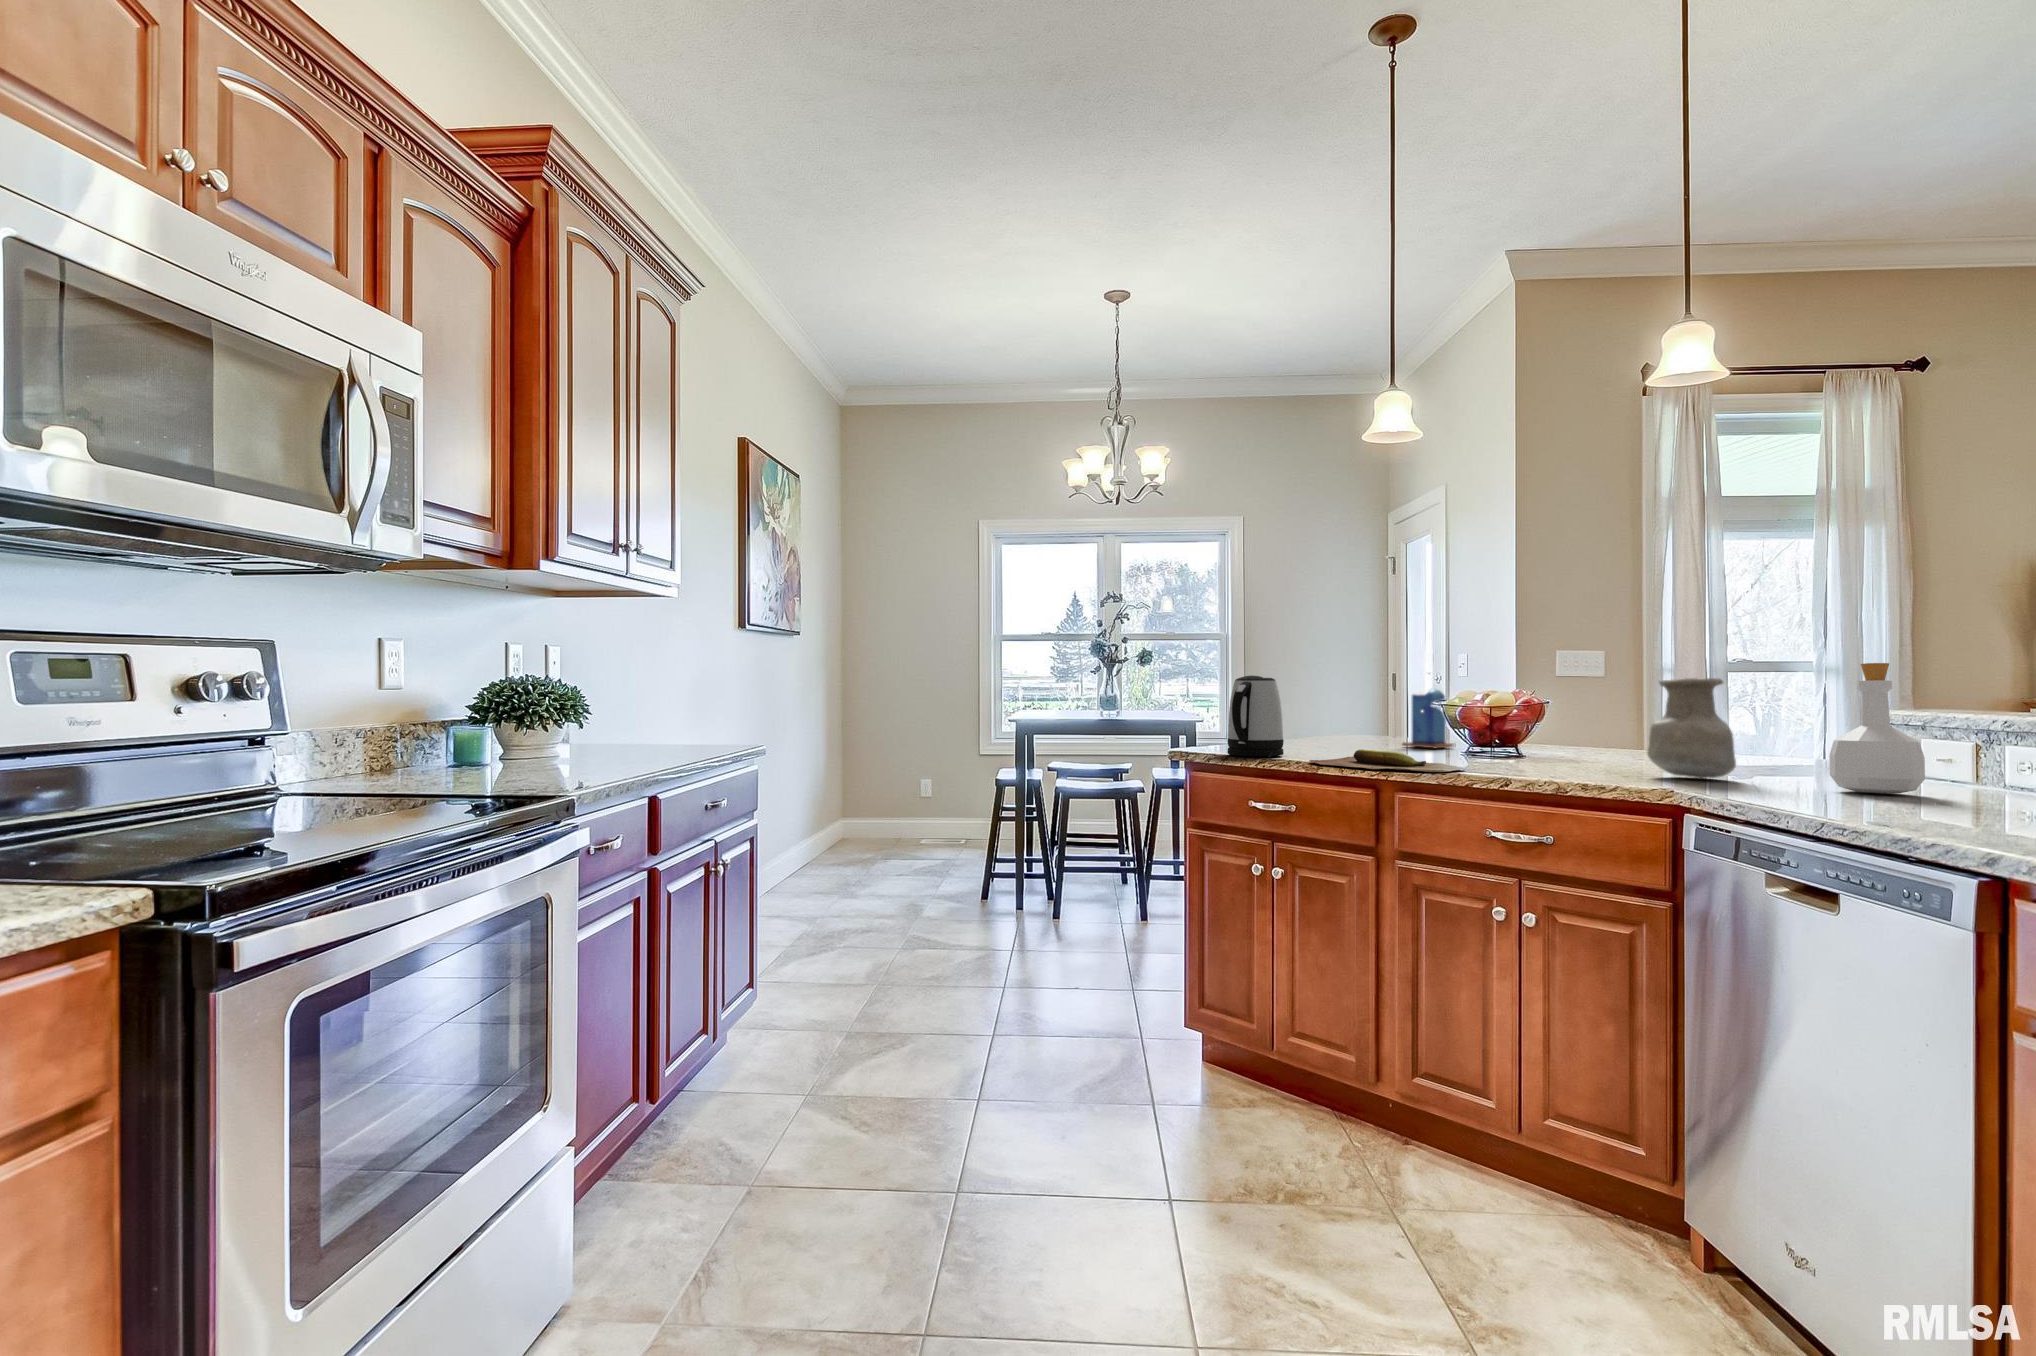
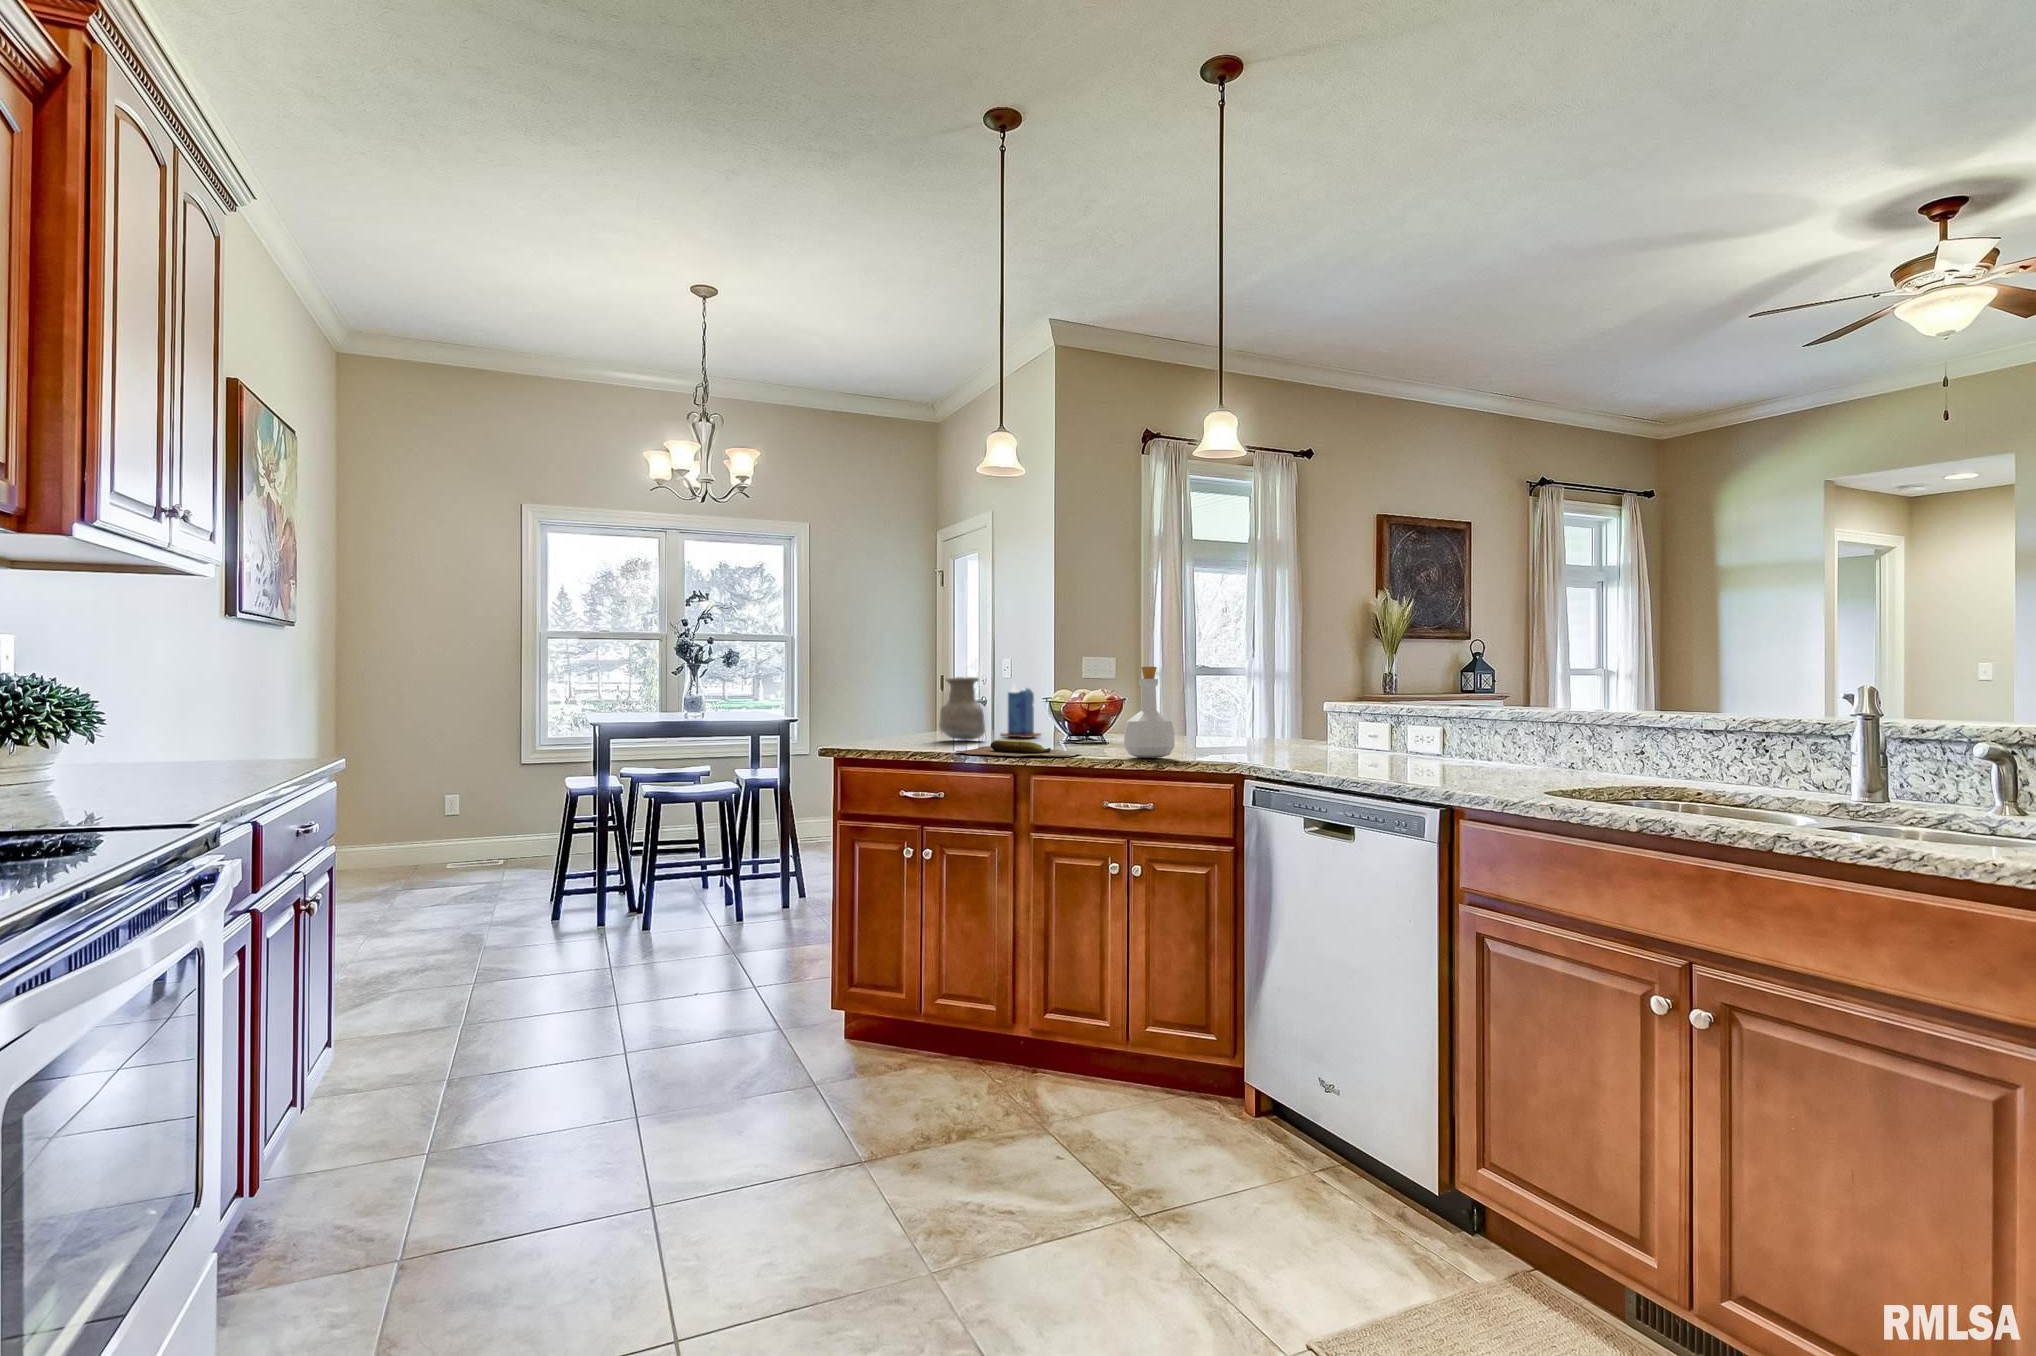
bottle: present [1829,663,1925,794] -> present [1124,667,1174,758]
kettle: present [1228,675,1284,757] -> none [874,676,924,749]
vase: present [1647,678,1736,778] -> present [939,677,985,740]

